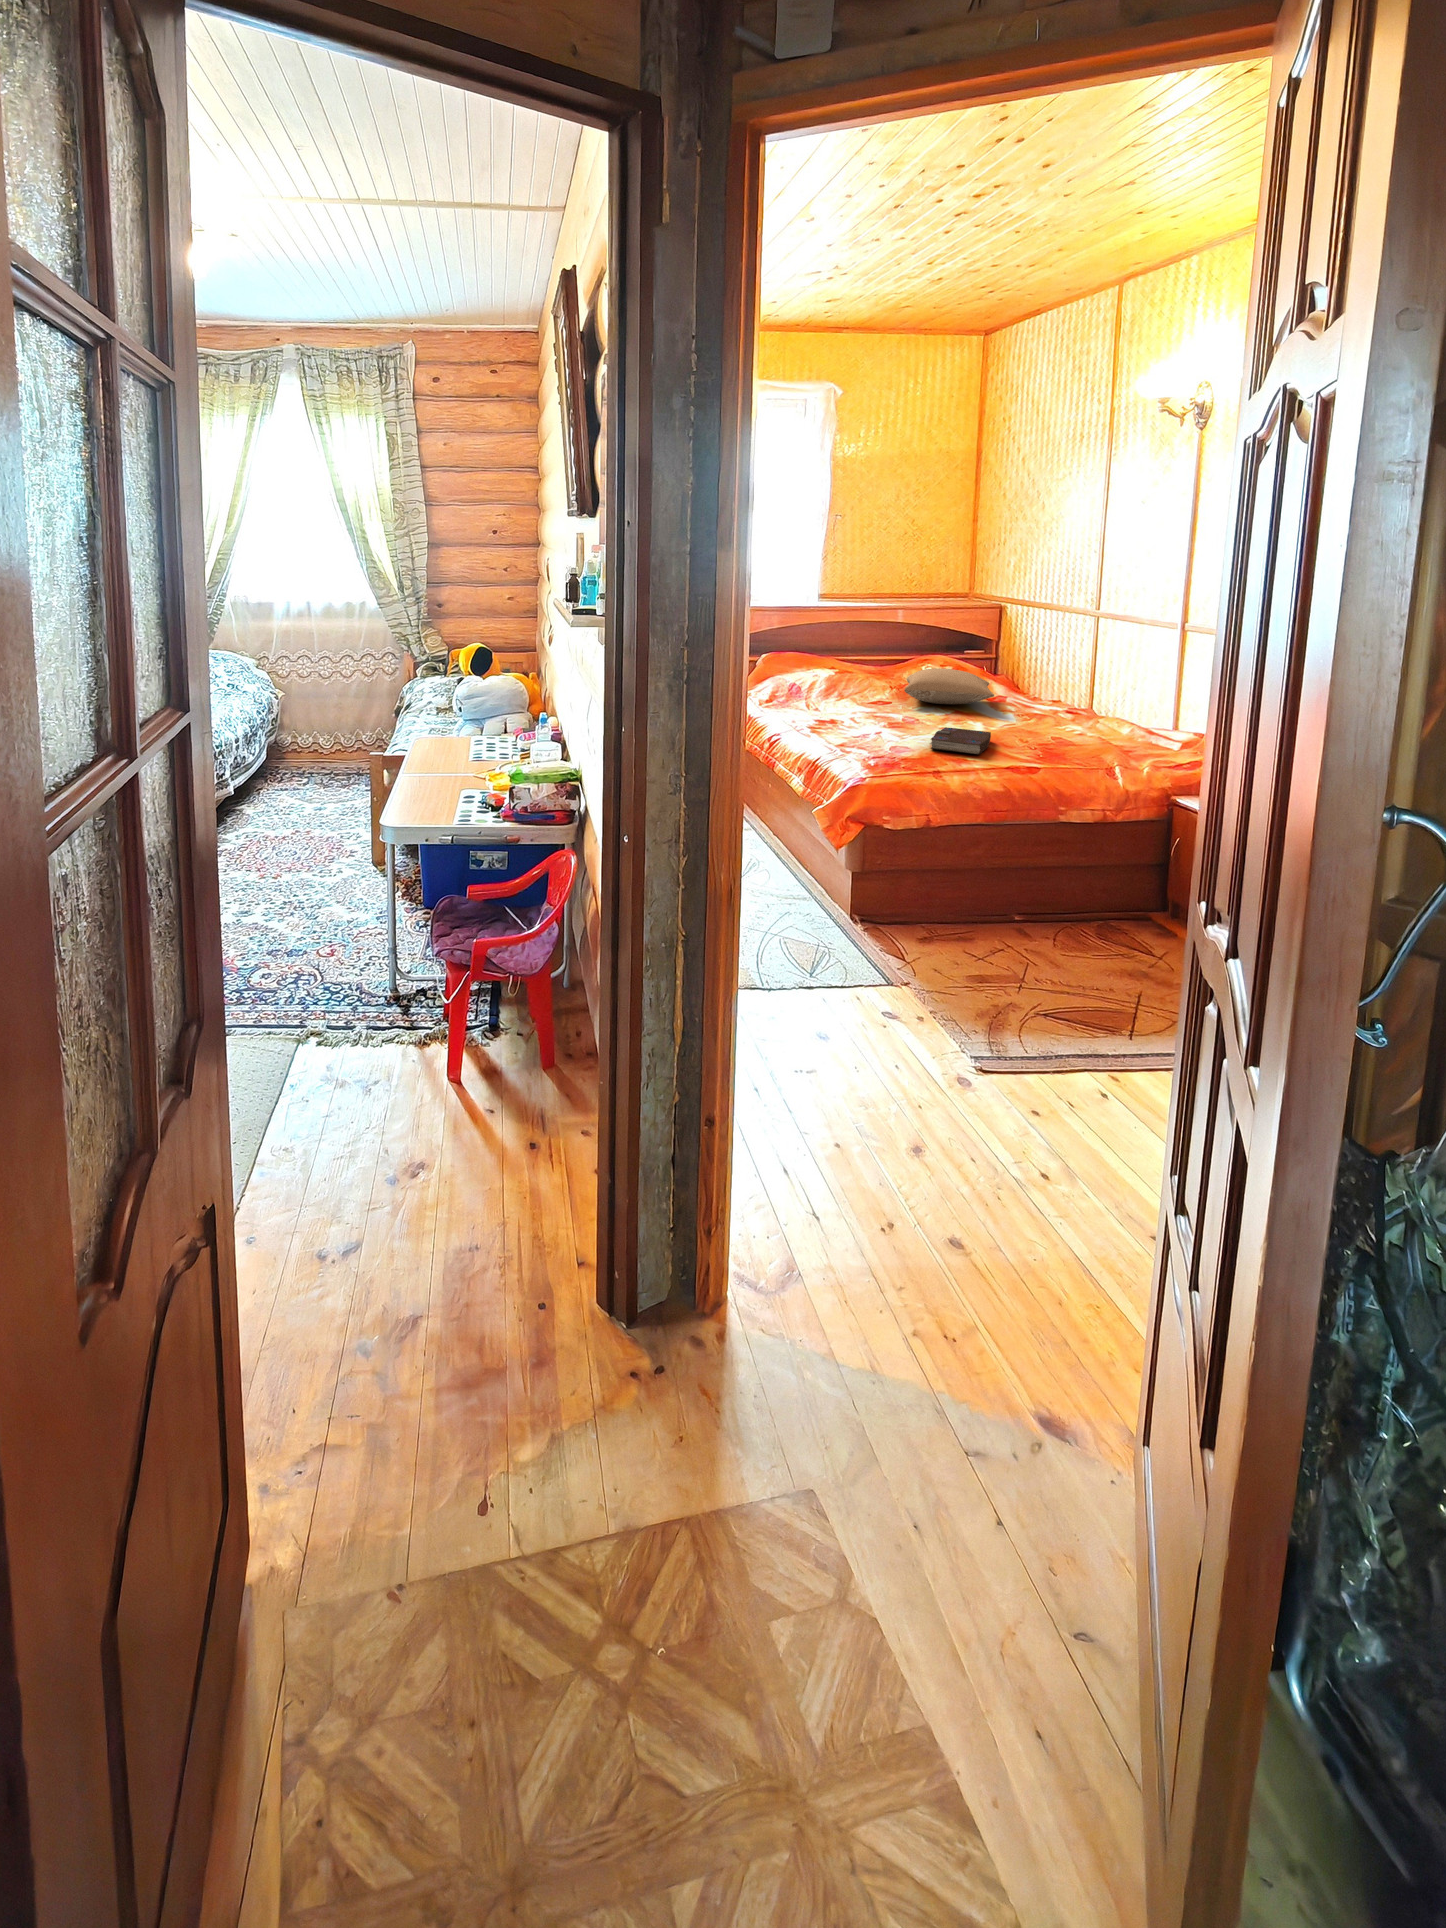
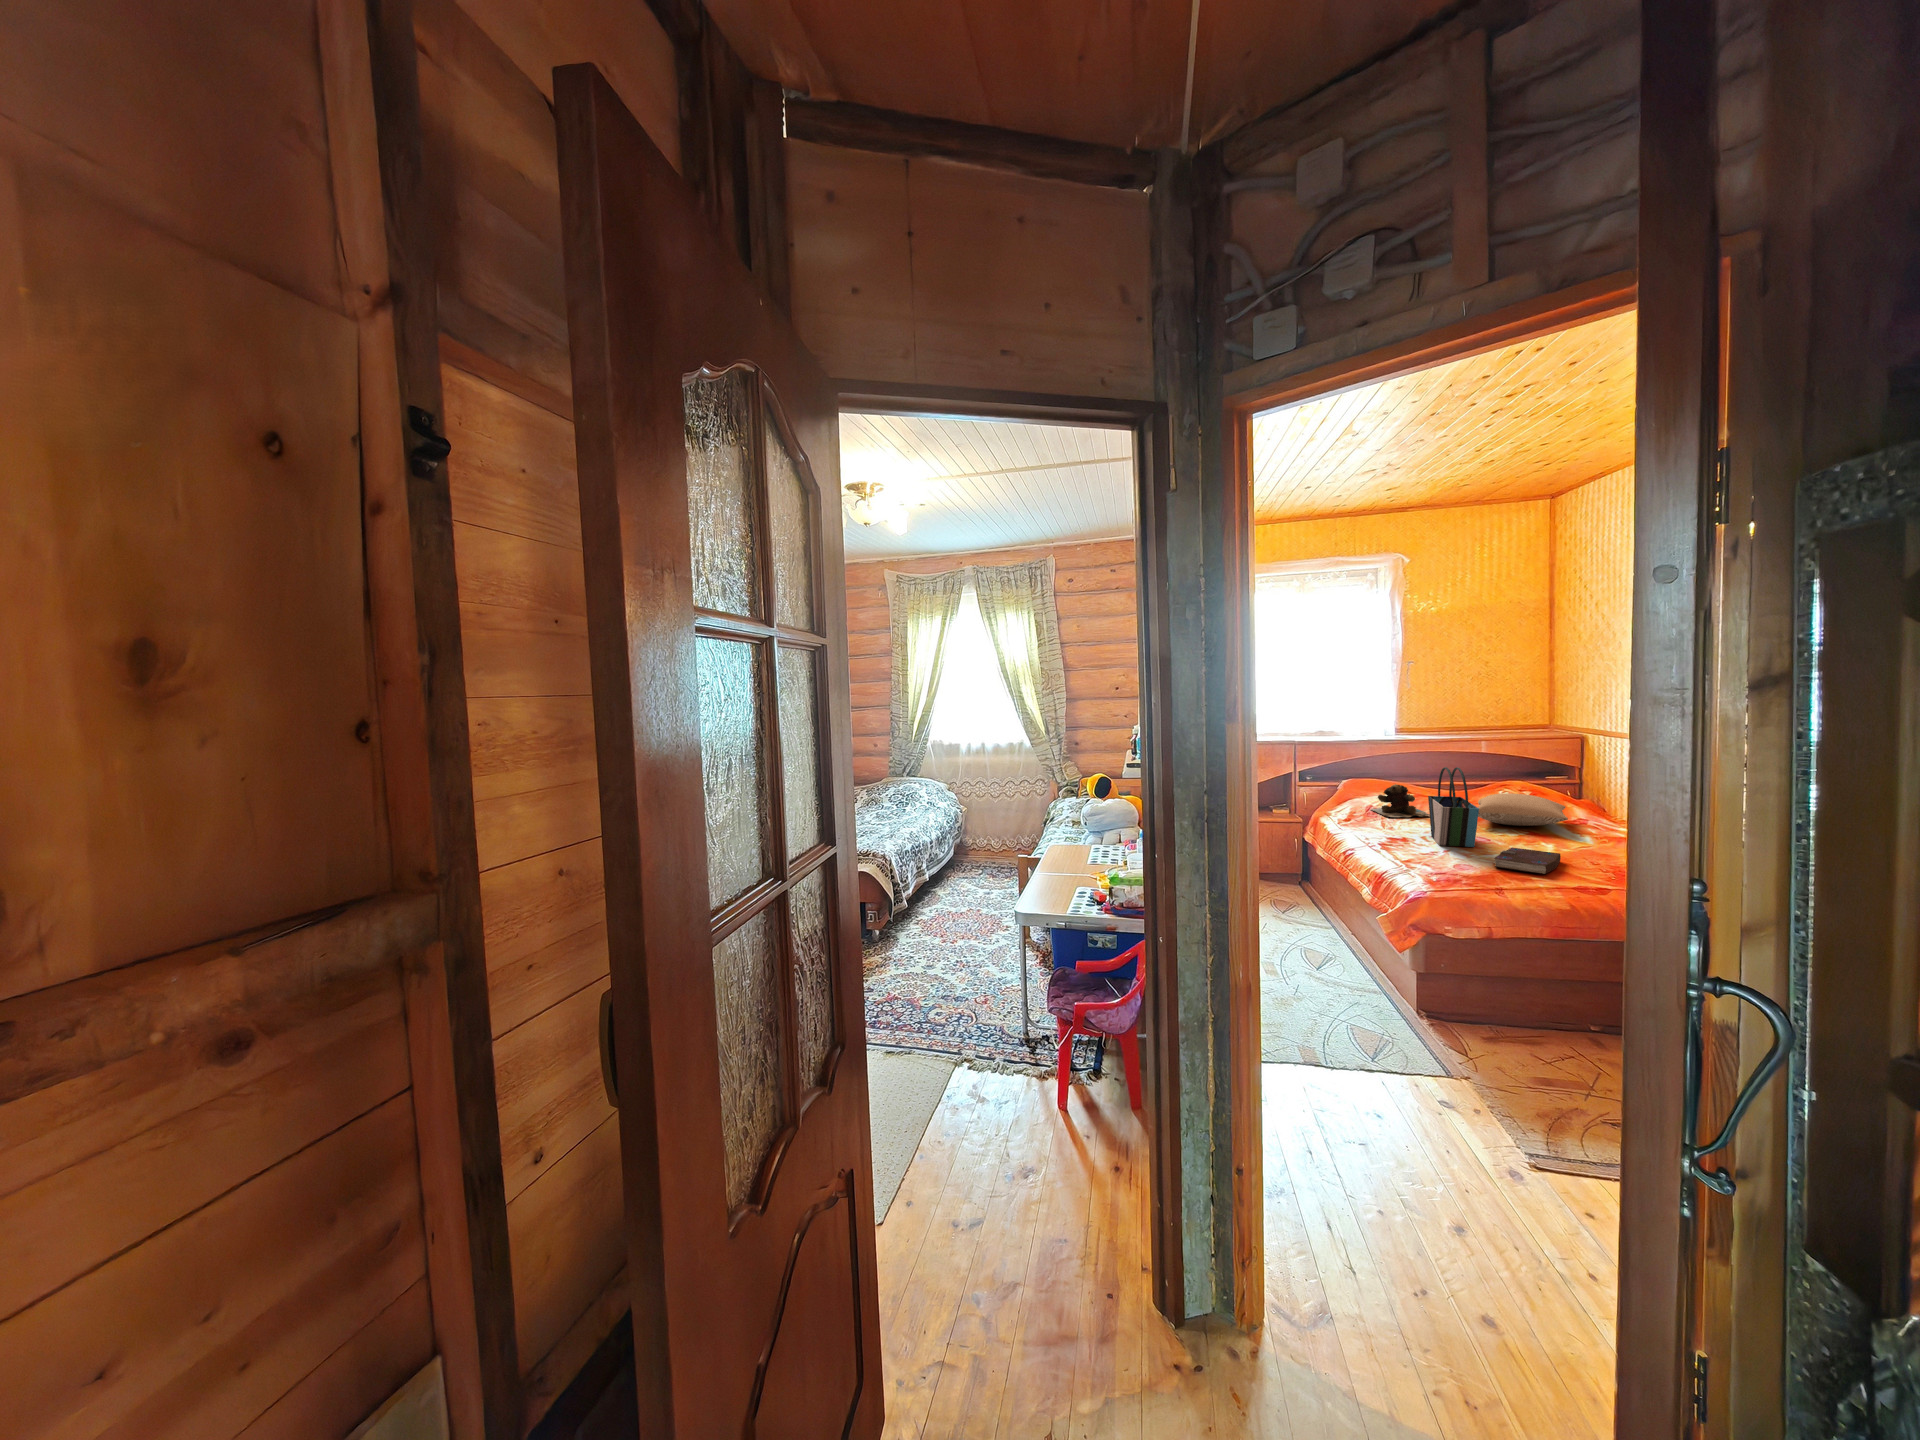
tote bag: none [862,636,916,728] -> present [1428,767,1479,847]
teddy bear: none [796,658,862,697] -> present [1371,784,1430,817]

